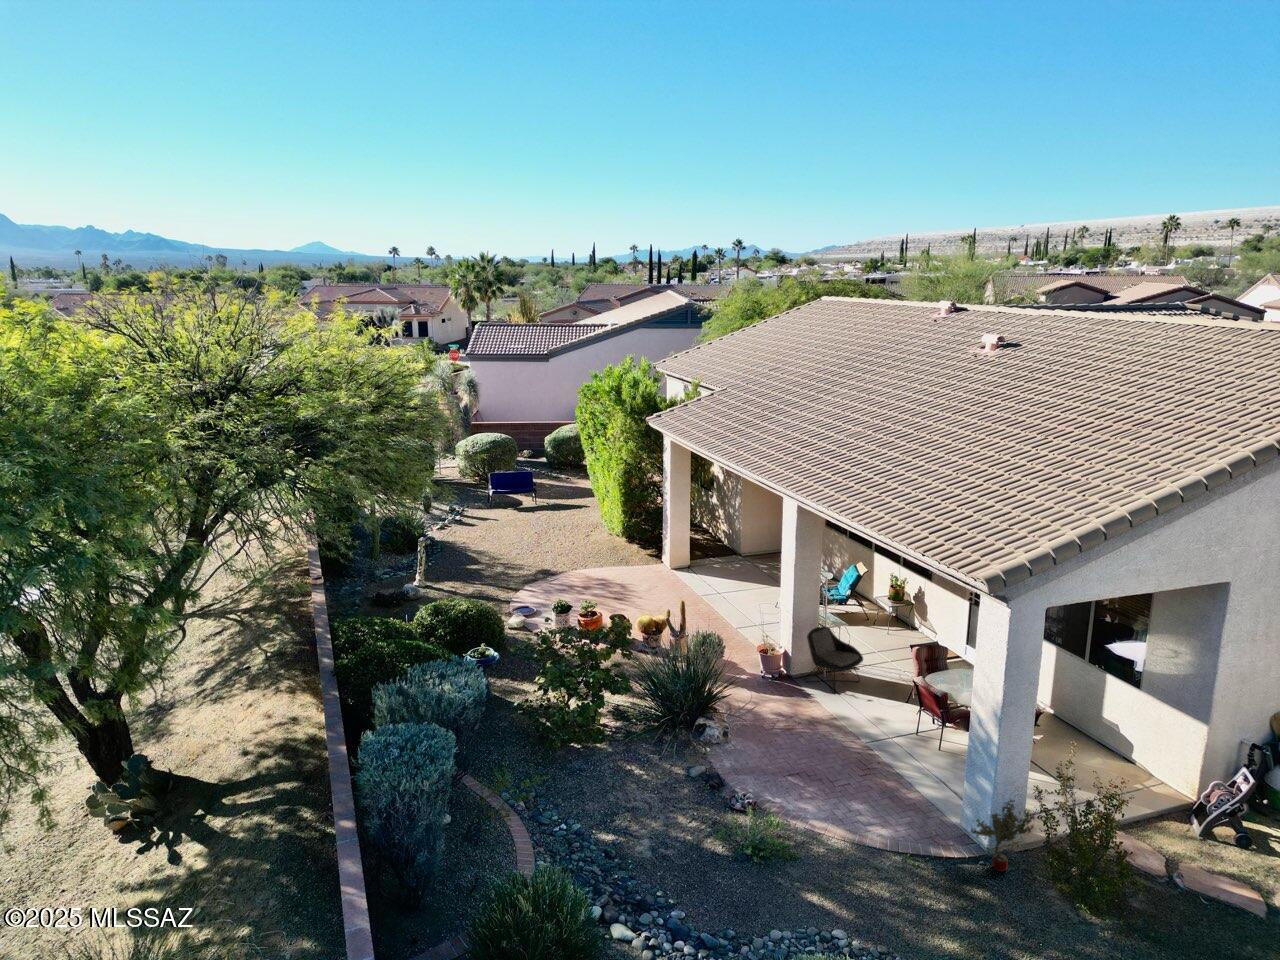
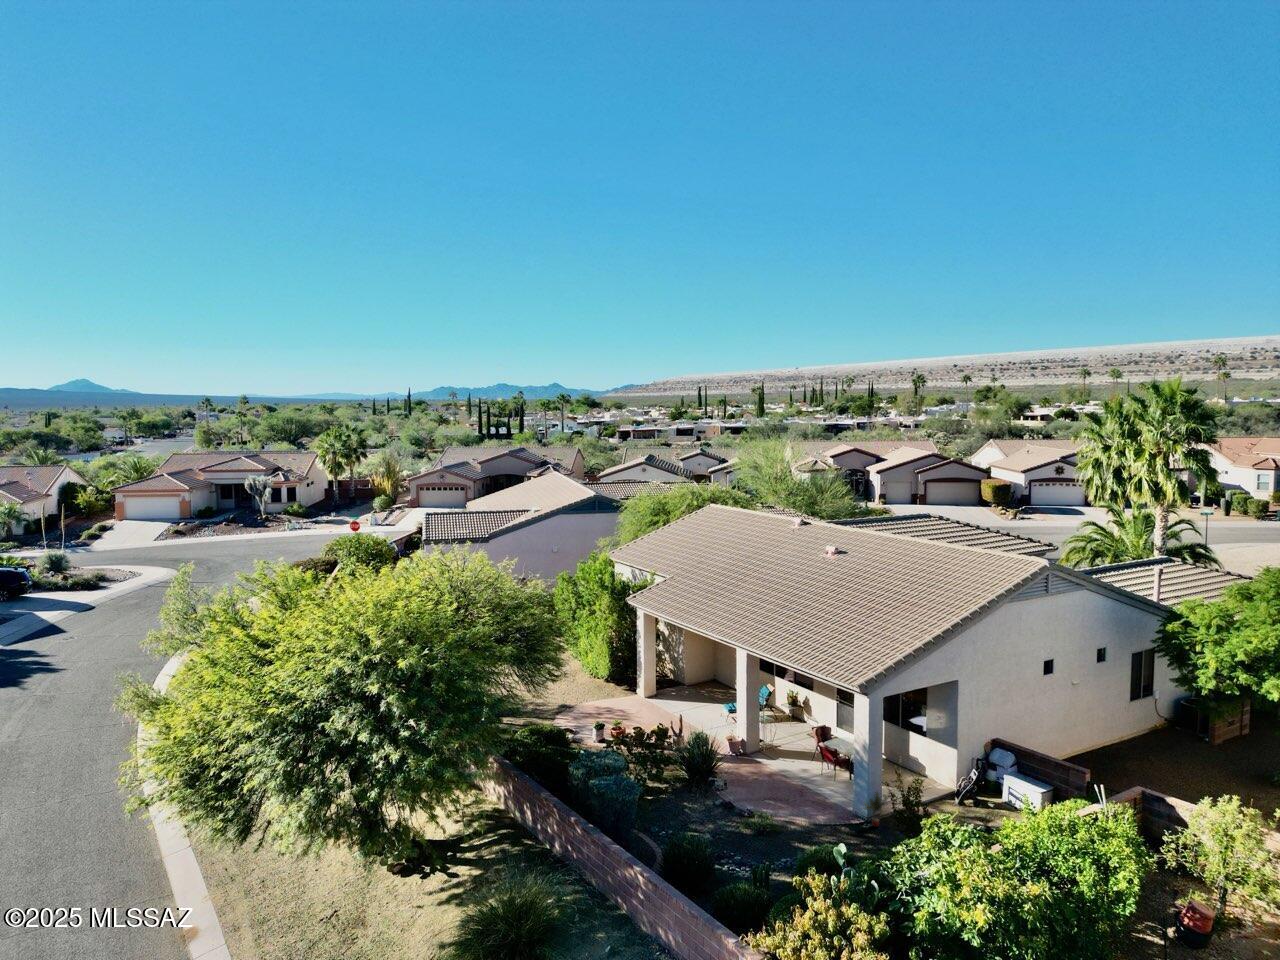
lounge chair: present [804,626,863,693] -> none [755,722,786,760]

